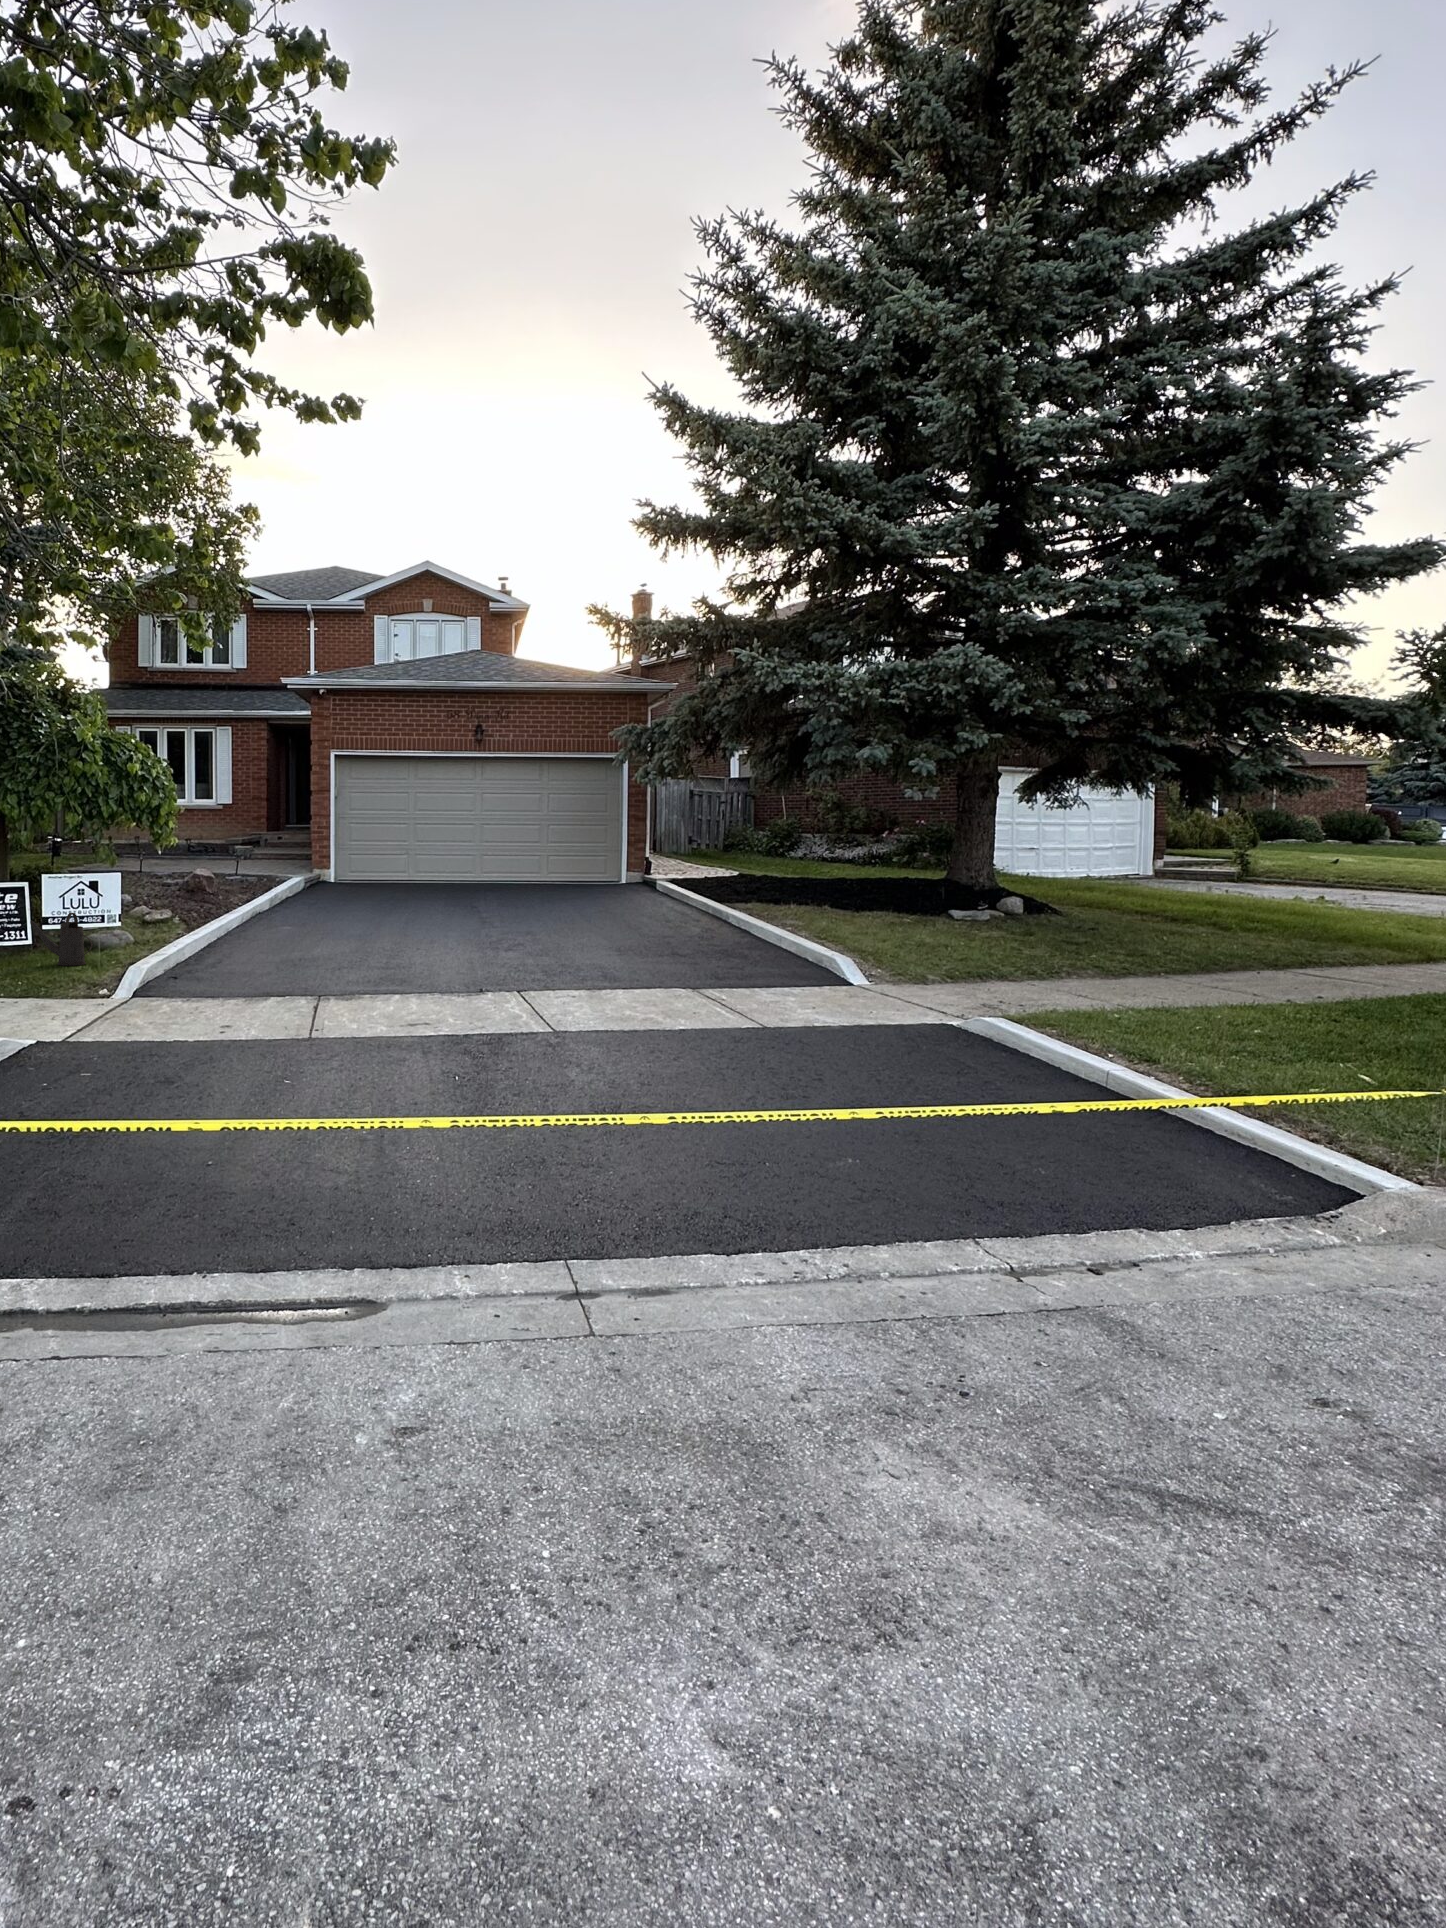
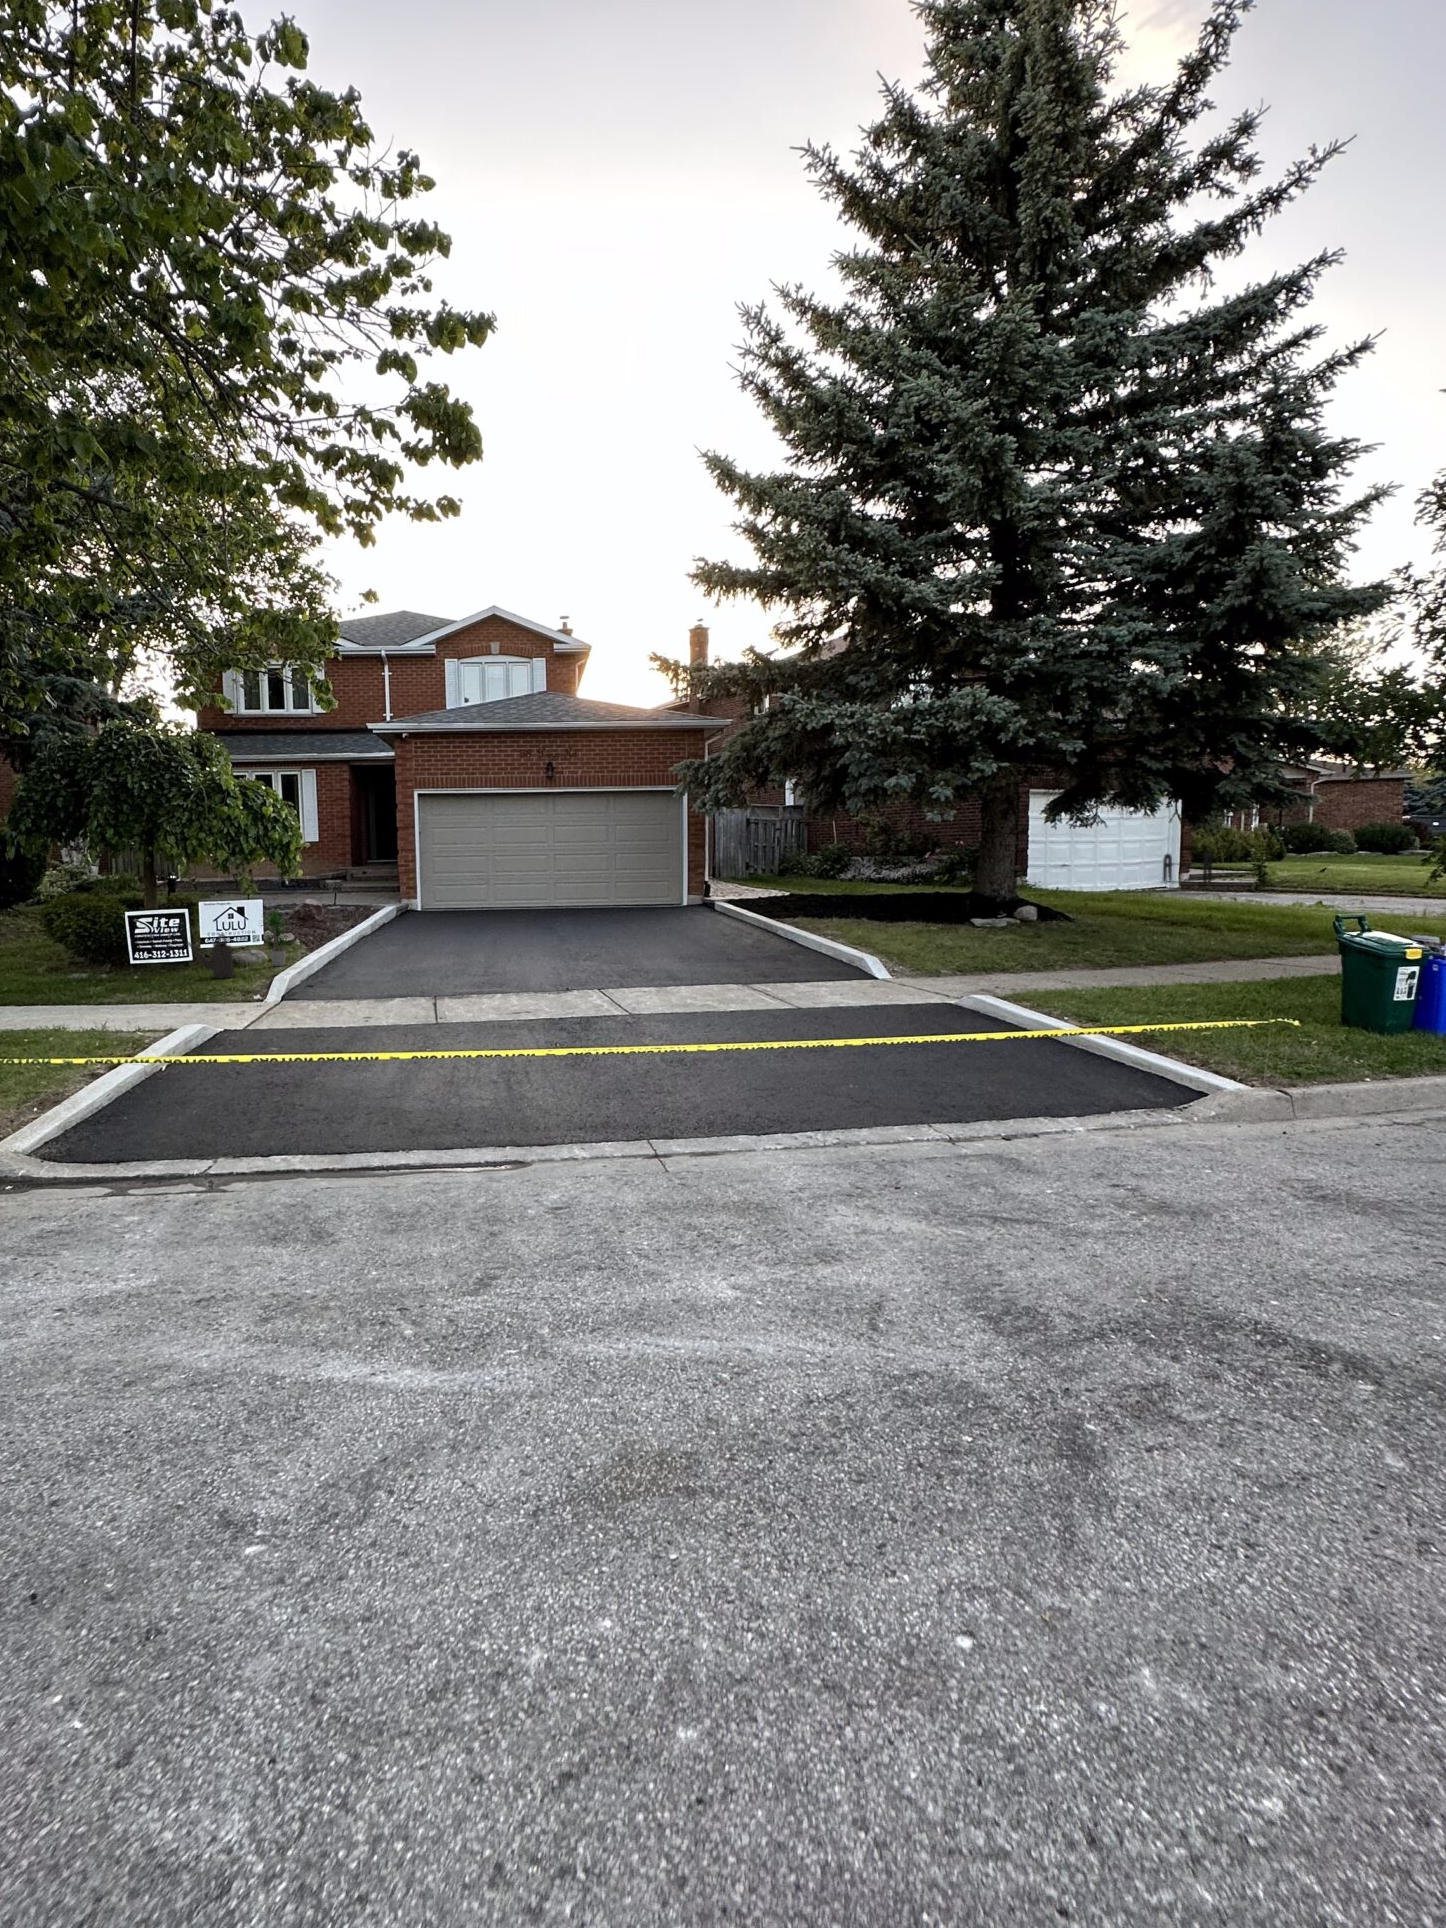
bench: none [1139,843,1193,875] -> present [1163,853,1212,882]
potted plant: none [119,883,162,951] -> present [261,910,288,966]

